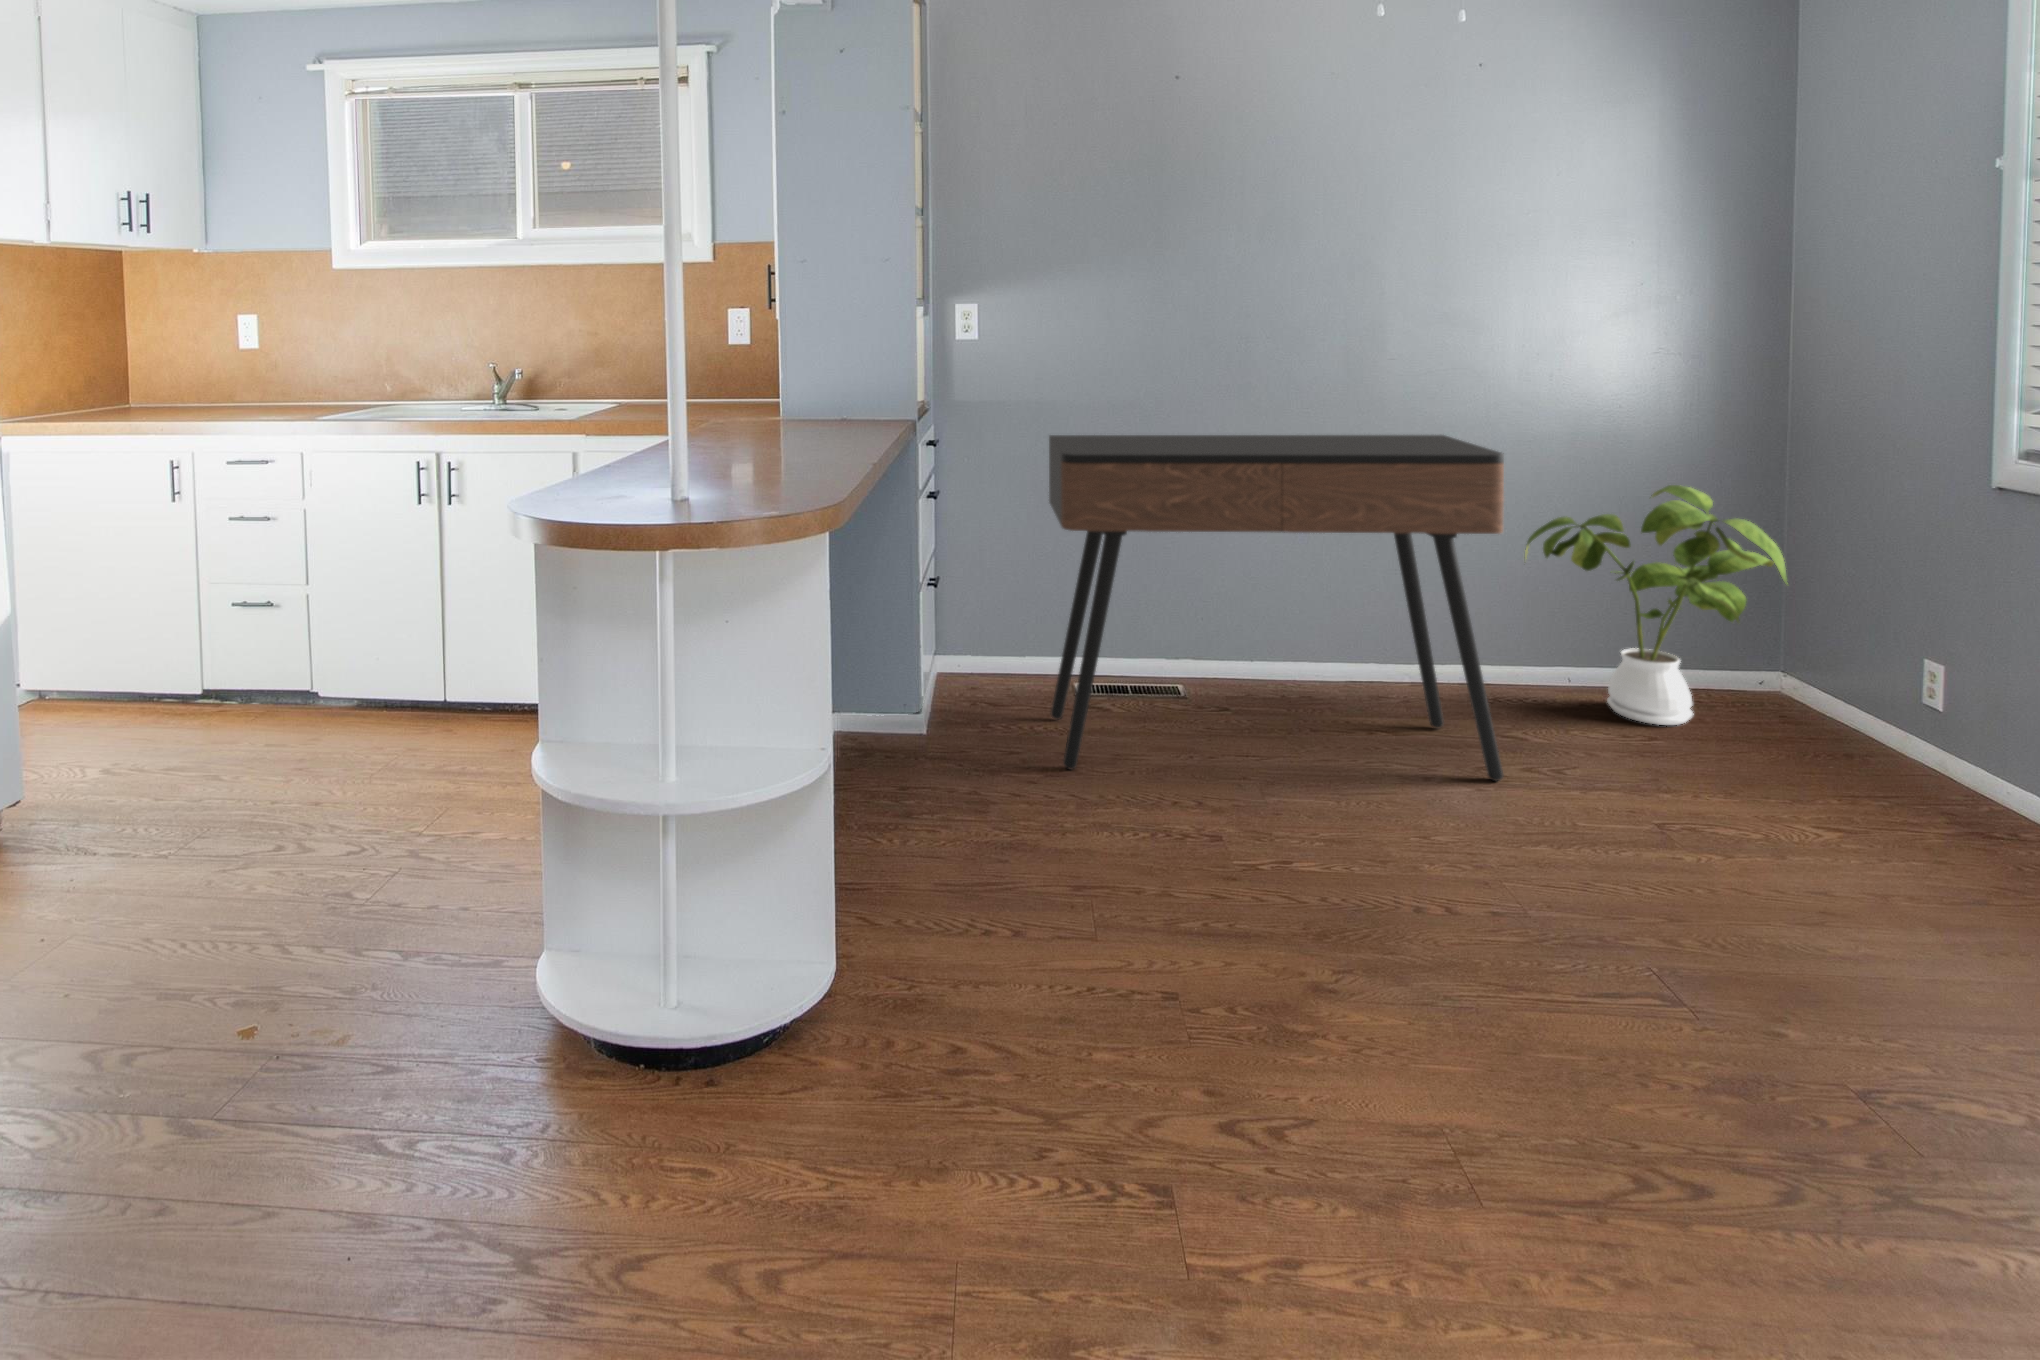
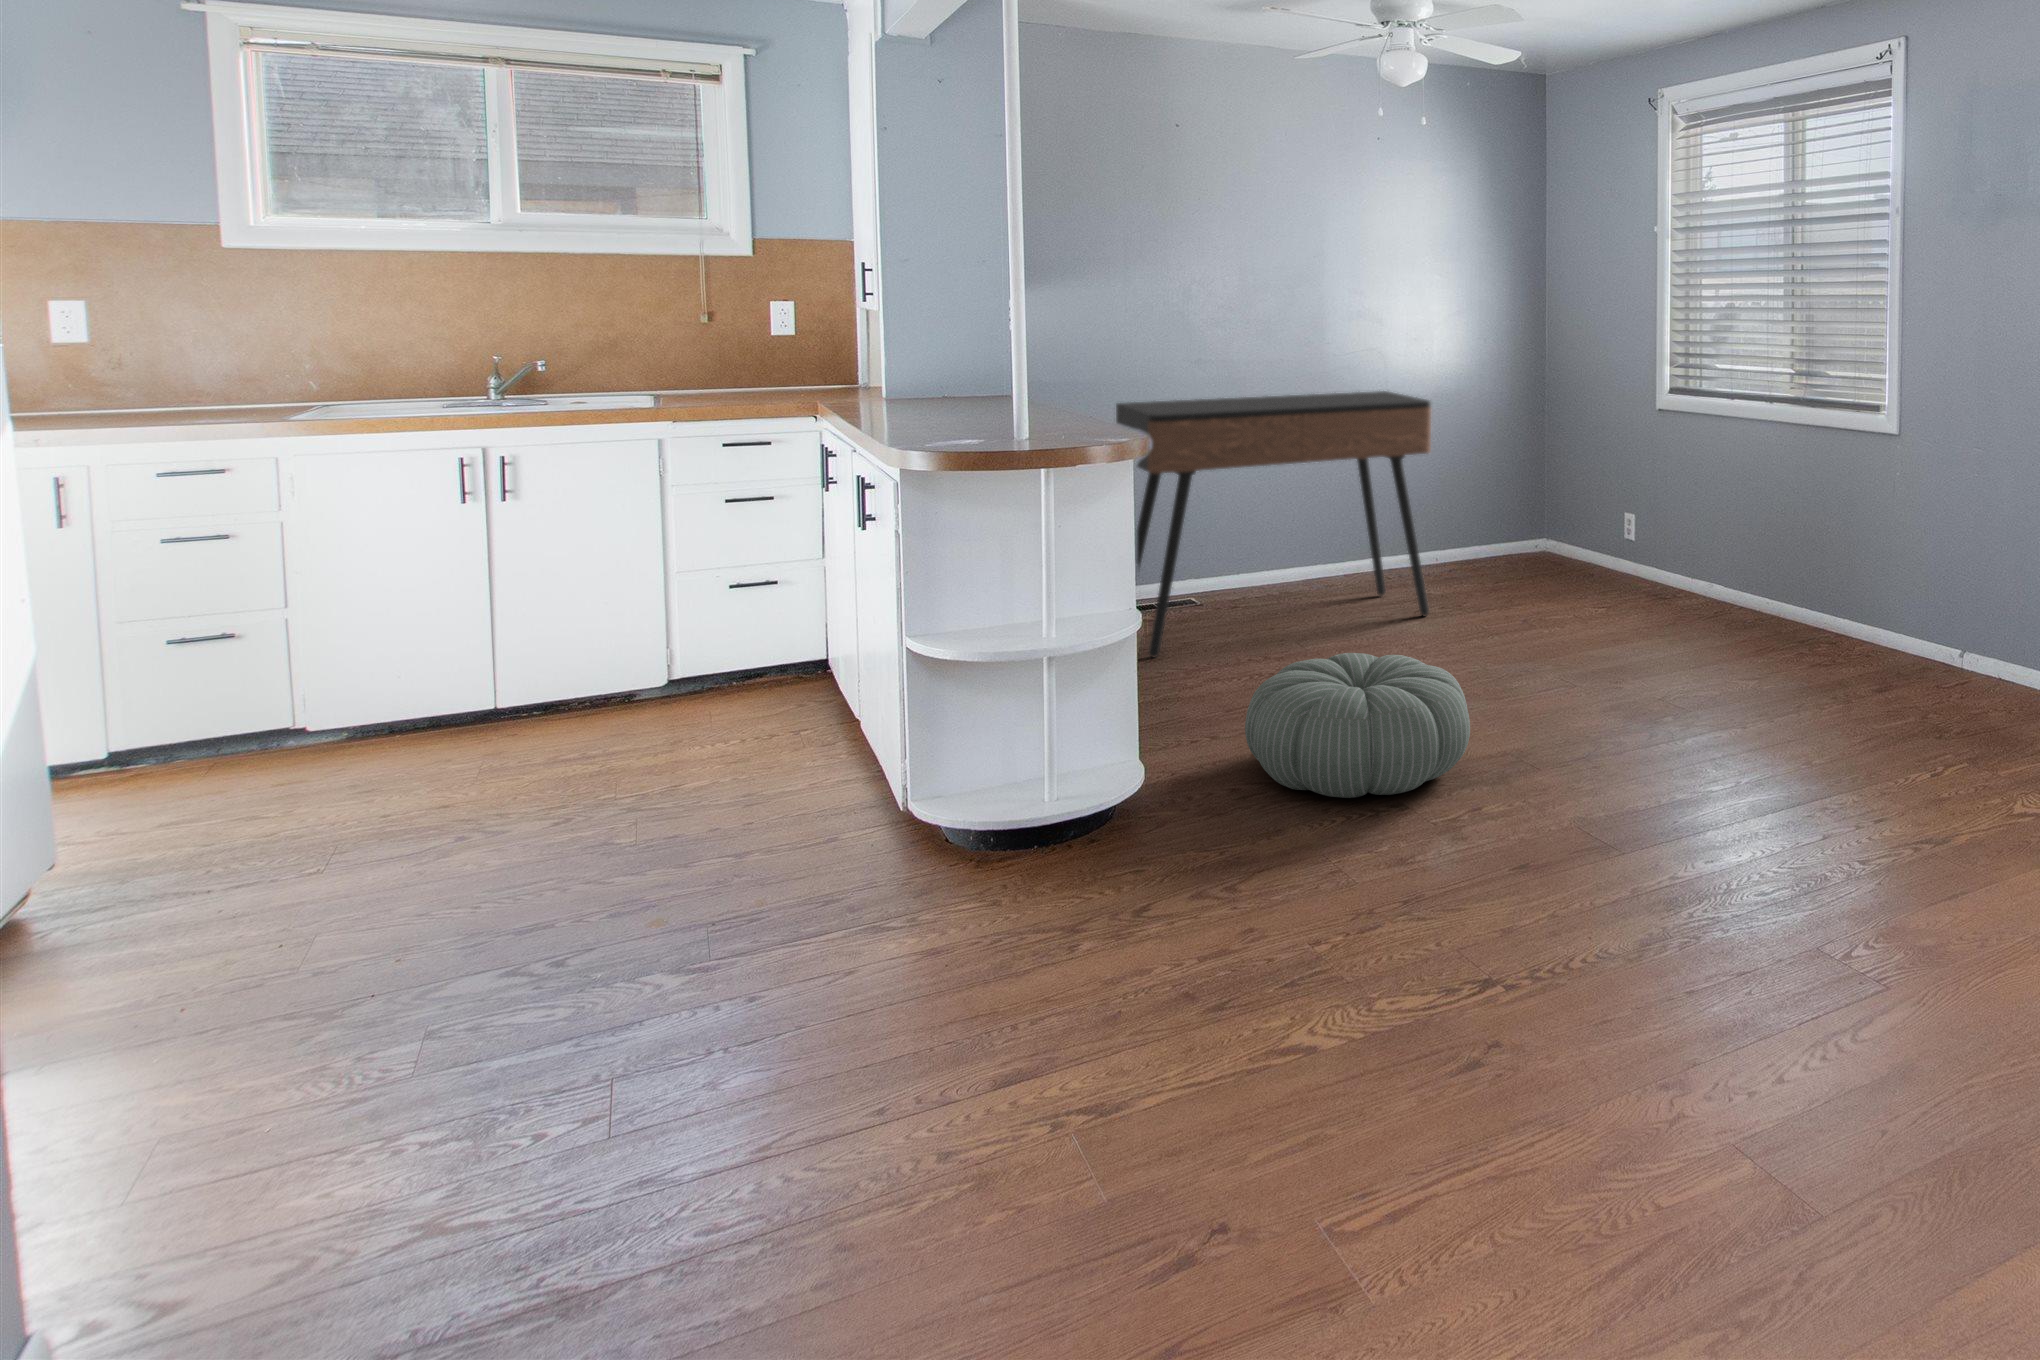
house plant: present [1525,485,1787,725] -> none [1426,418,1570,575]
pouf: none [1055,871,1467,1214] -> present [1245,653,1470,798]

